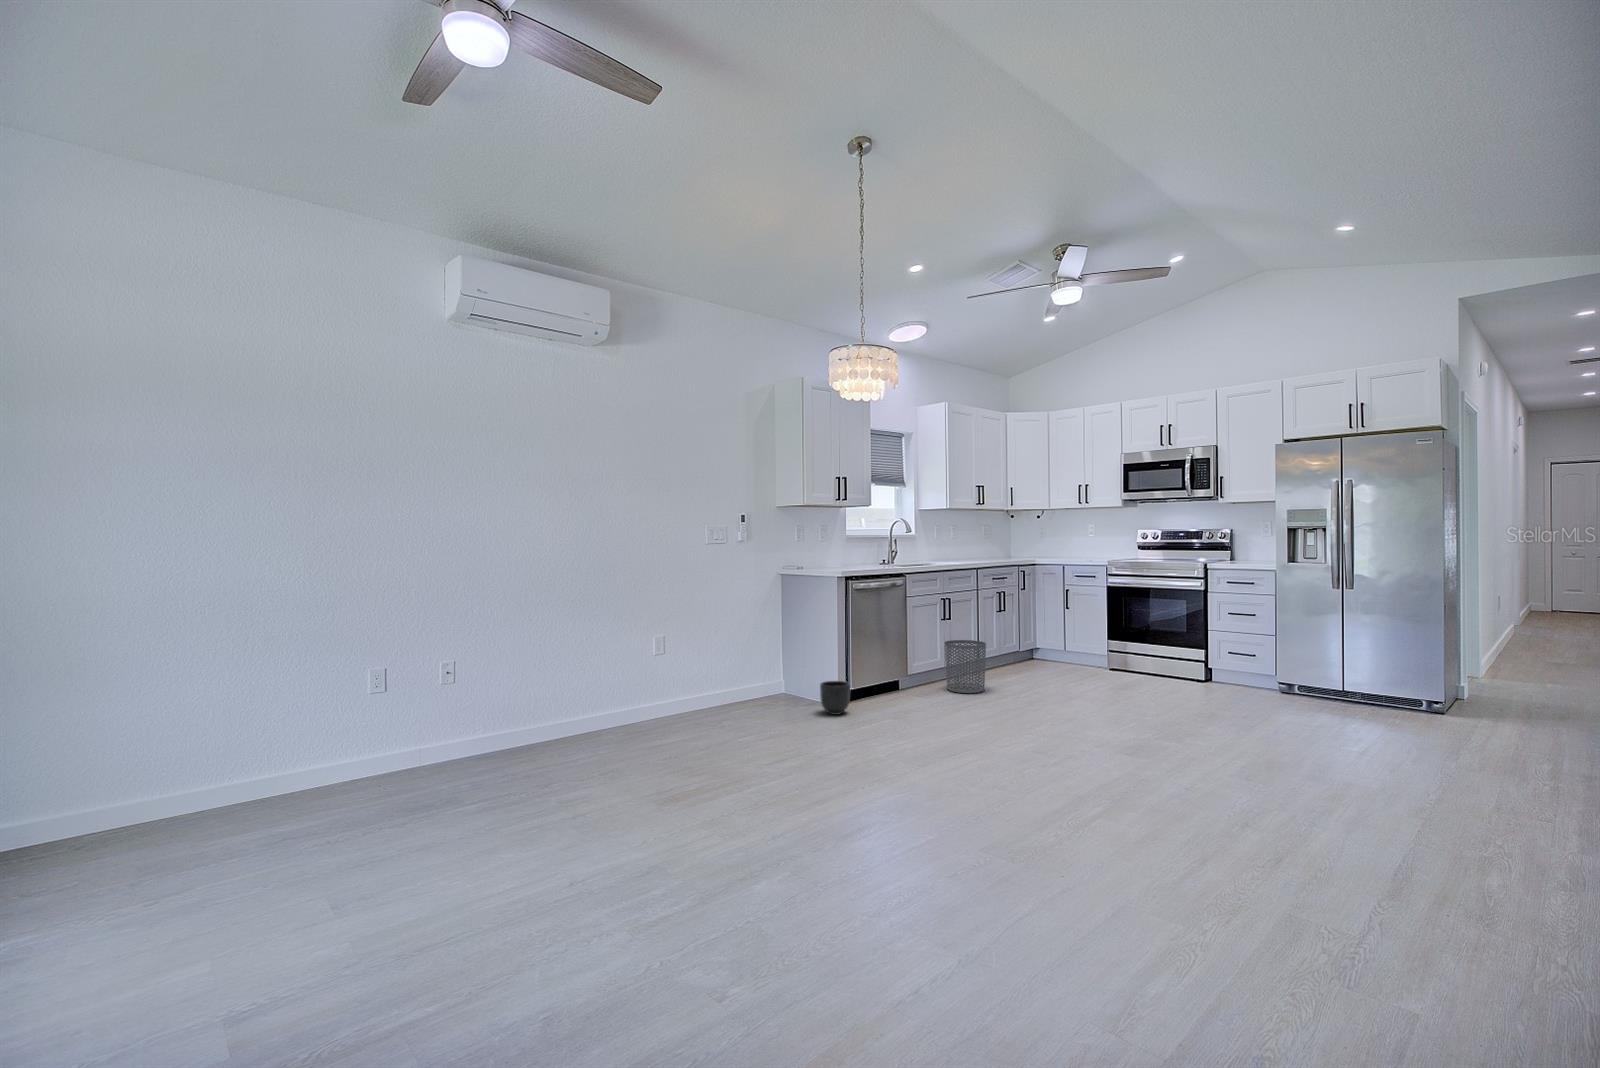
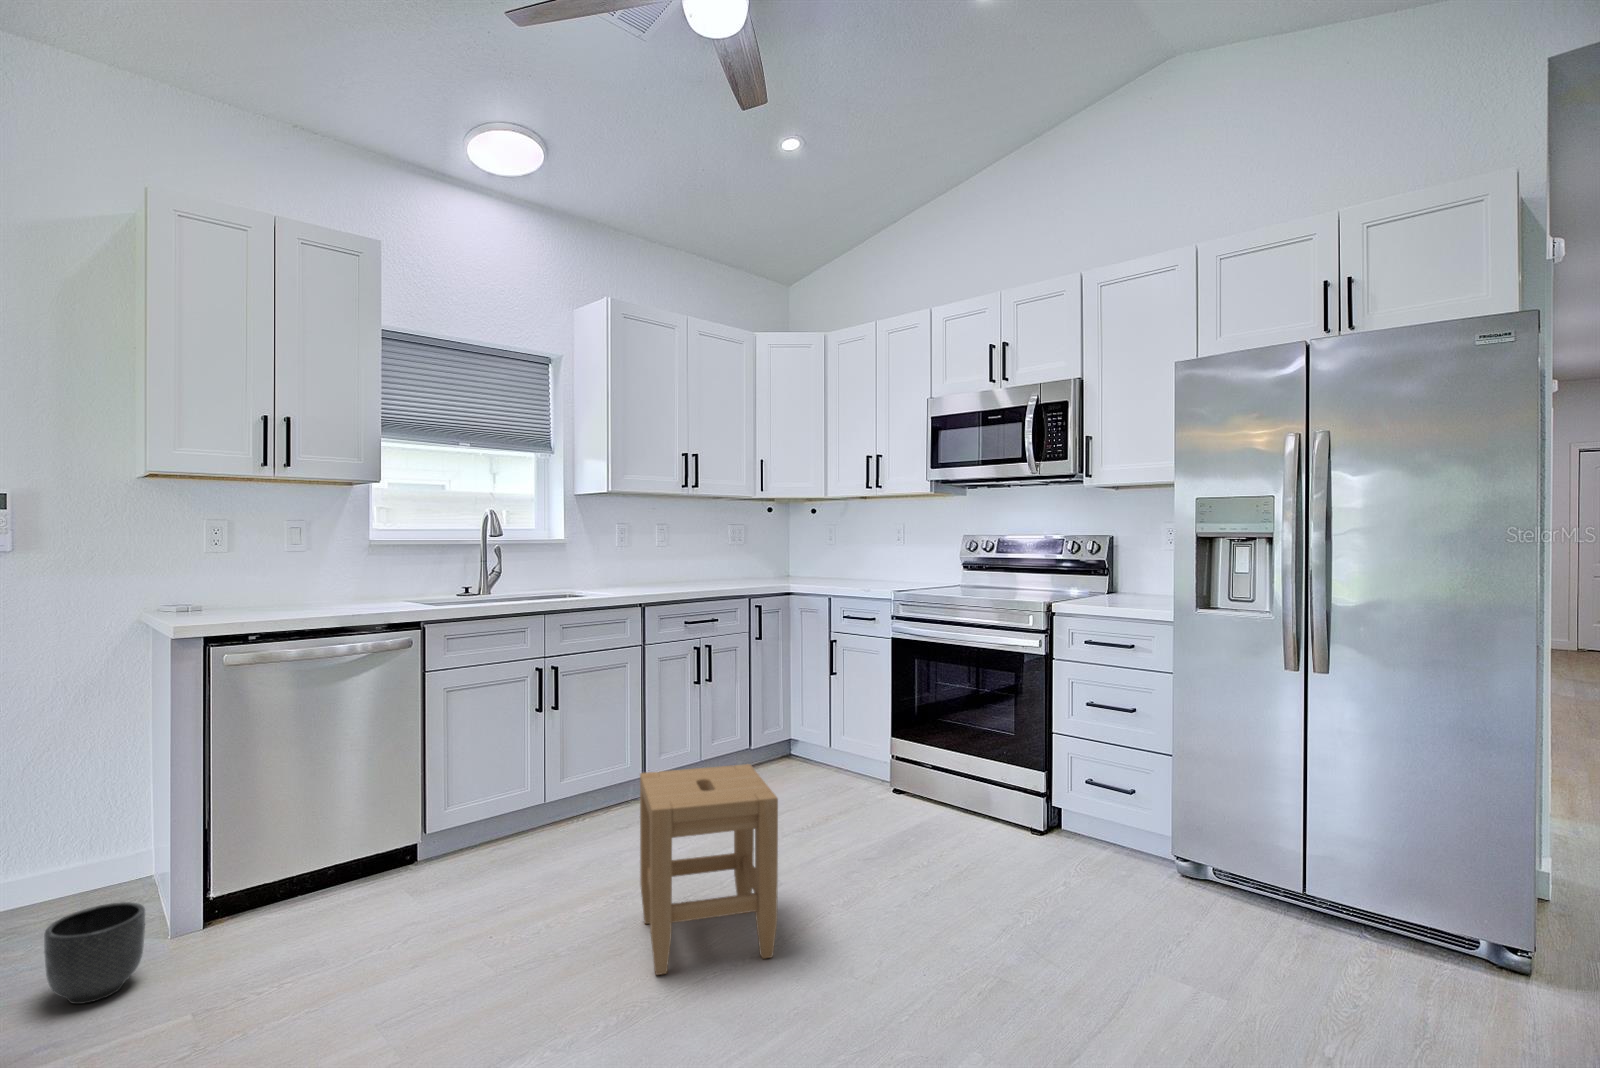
stool: none [1029,634,1105,712] -> present [640,764,778,975]
waste bin: present [945,640,986,693] -> none [503,760,592,886]

